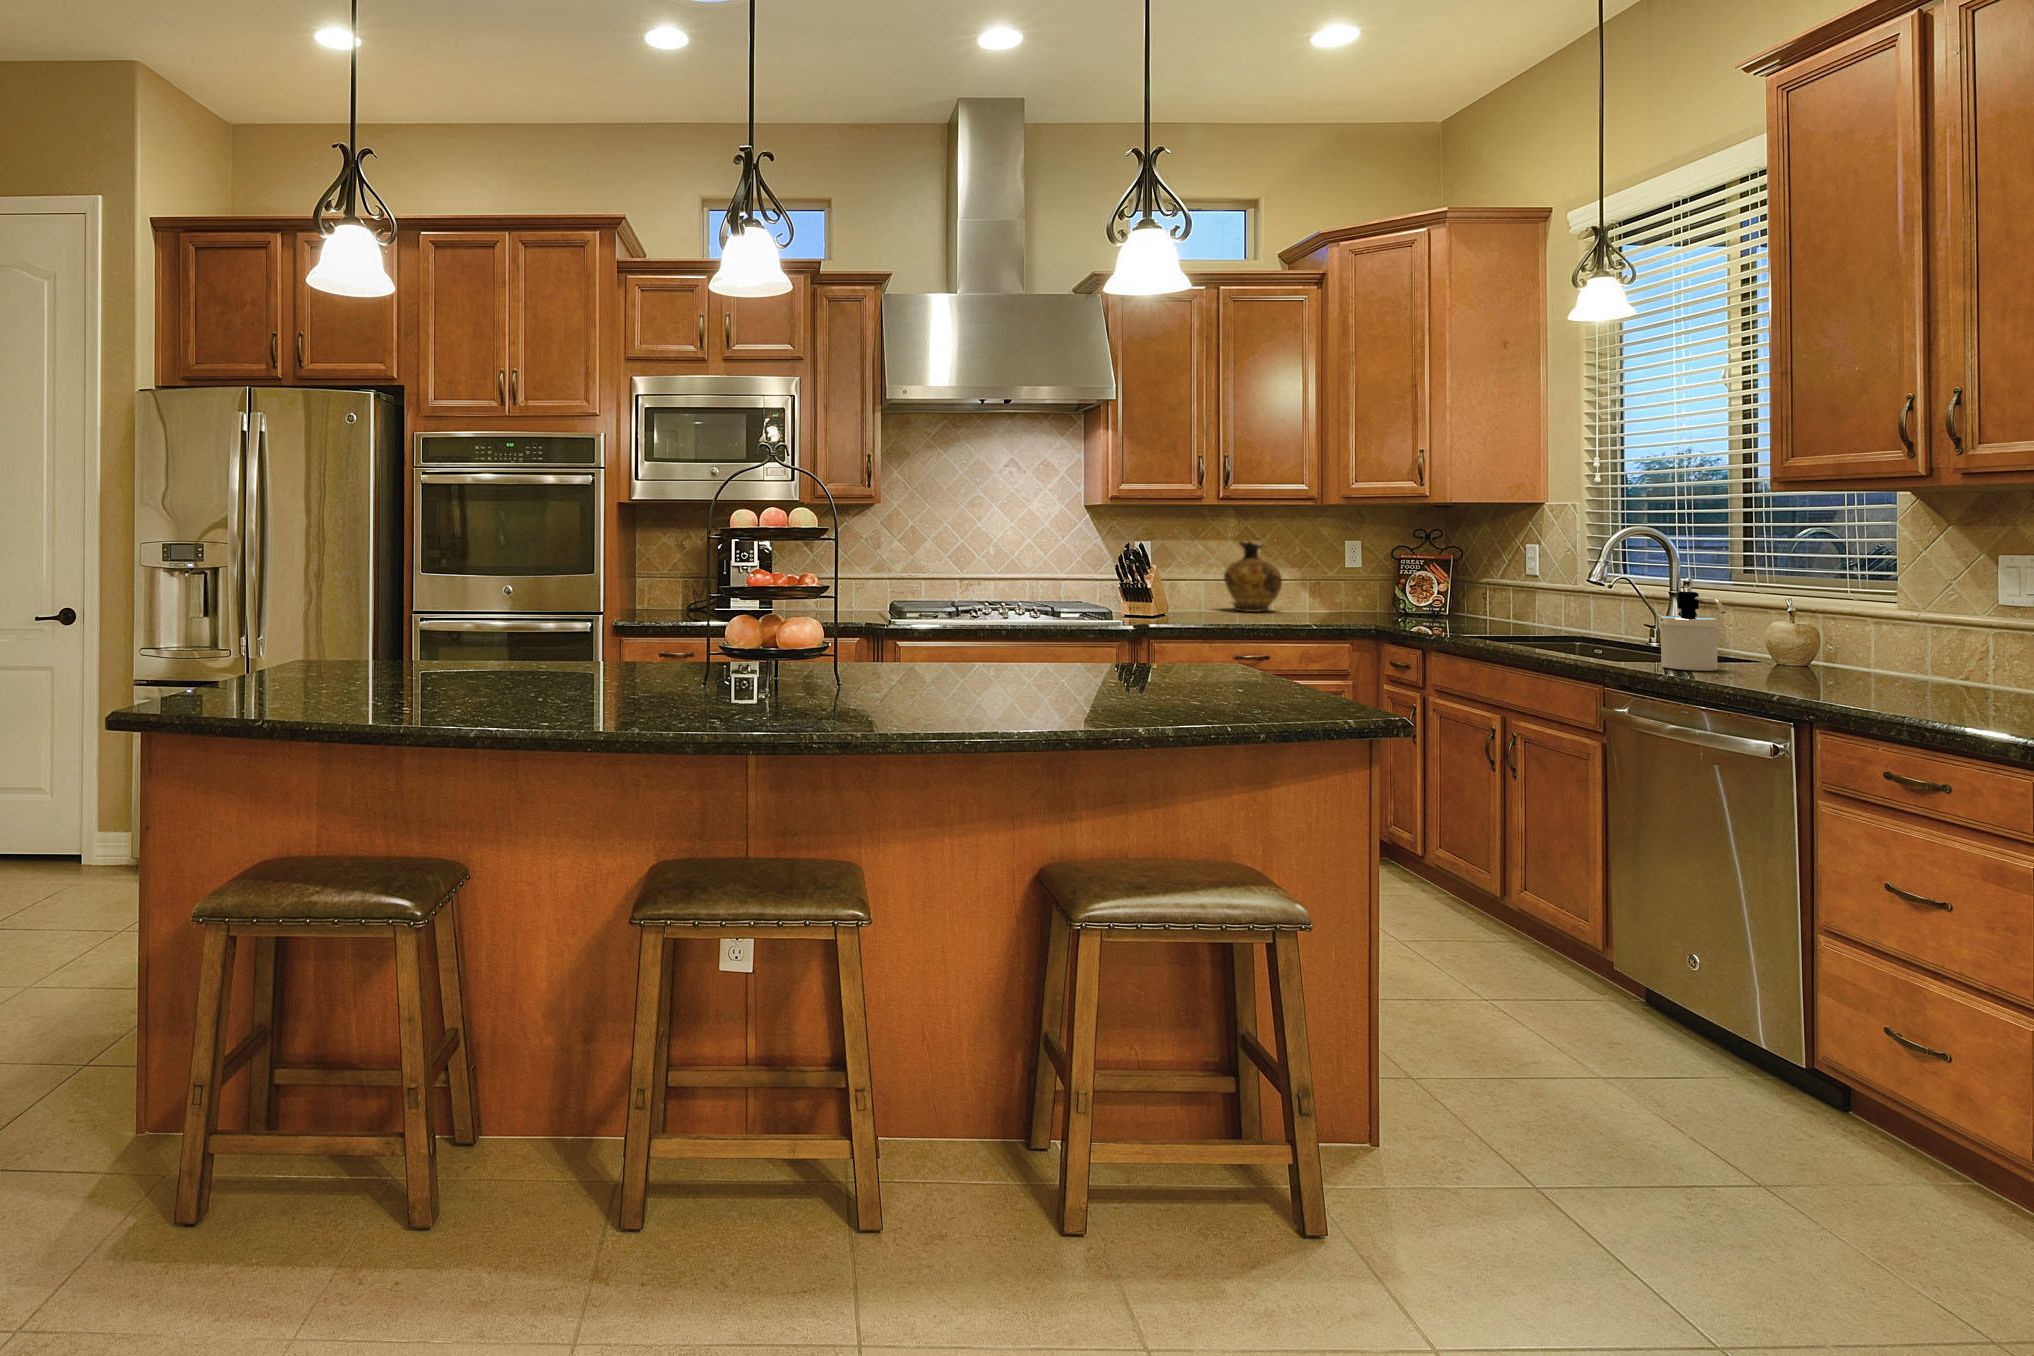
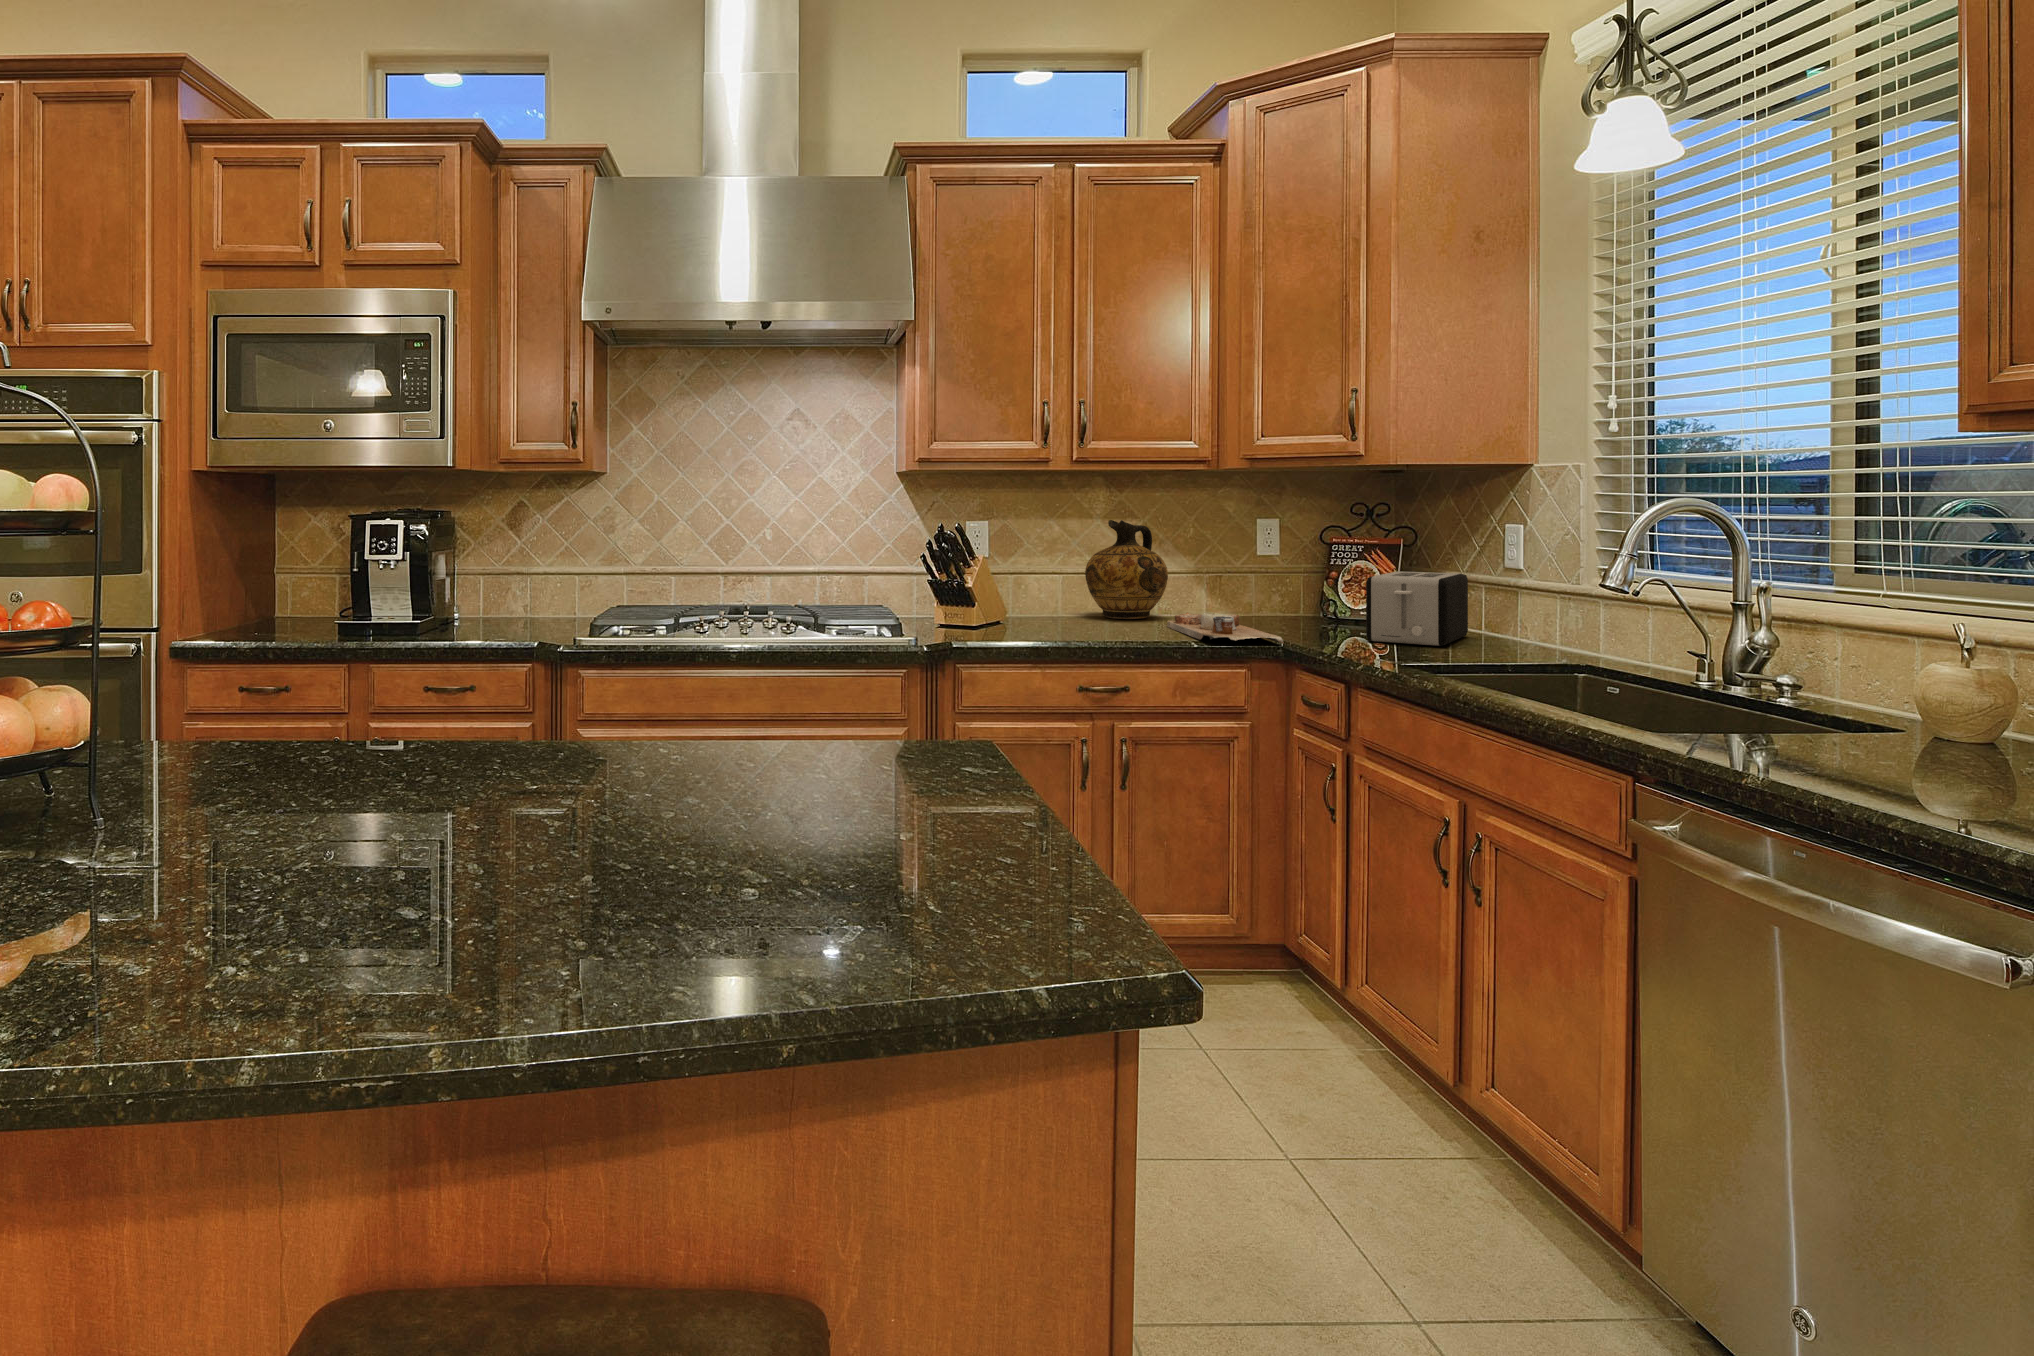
toaster: none [1431,577,1500,626] -> present [1366,571,1468,646]
soap dispenser: present [1659,592,1726,671] -> none [1731,619,1867,767]
cutting board: none [1286,604,1376,625] -> present [1167,612,1284,644]

